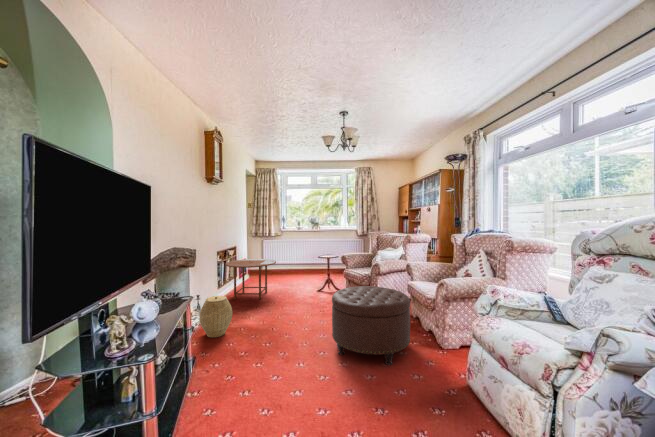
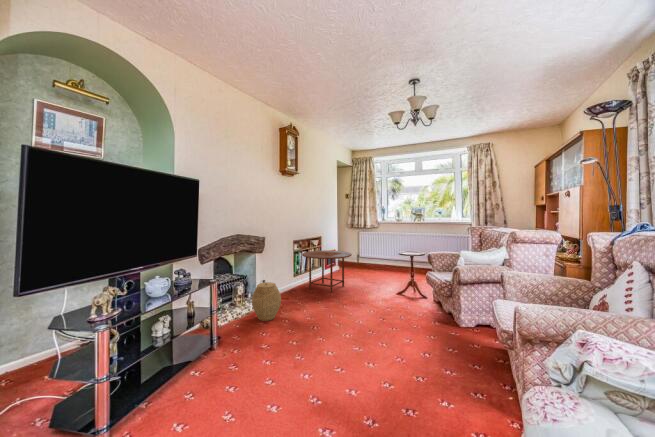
ottoman: present [332,286,410,365] -> none [351,293,455,404]

